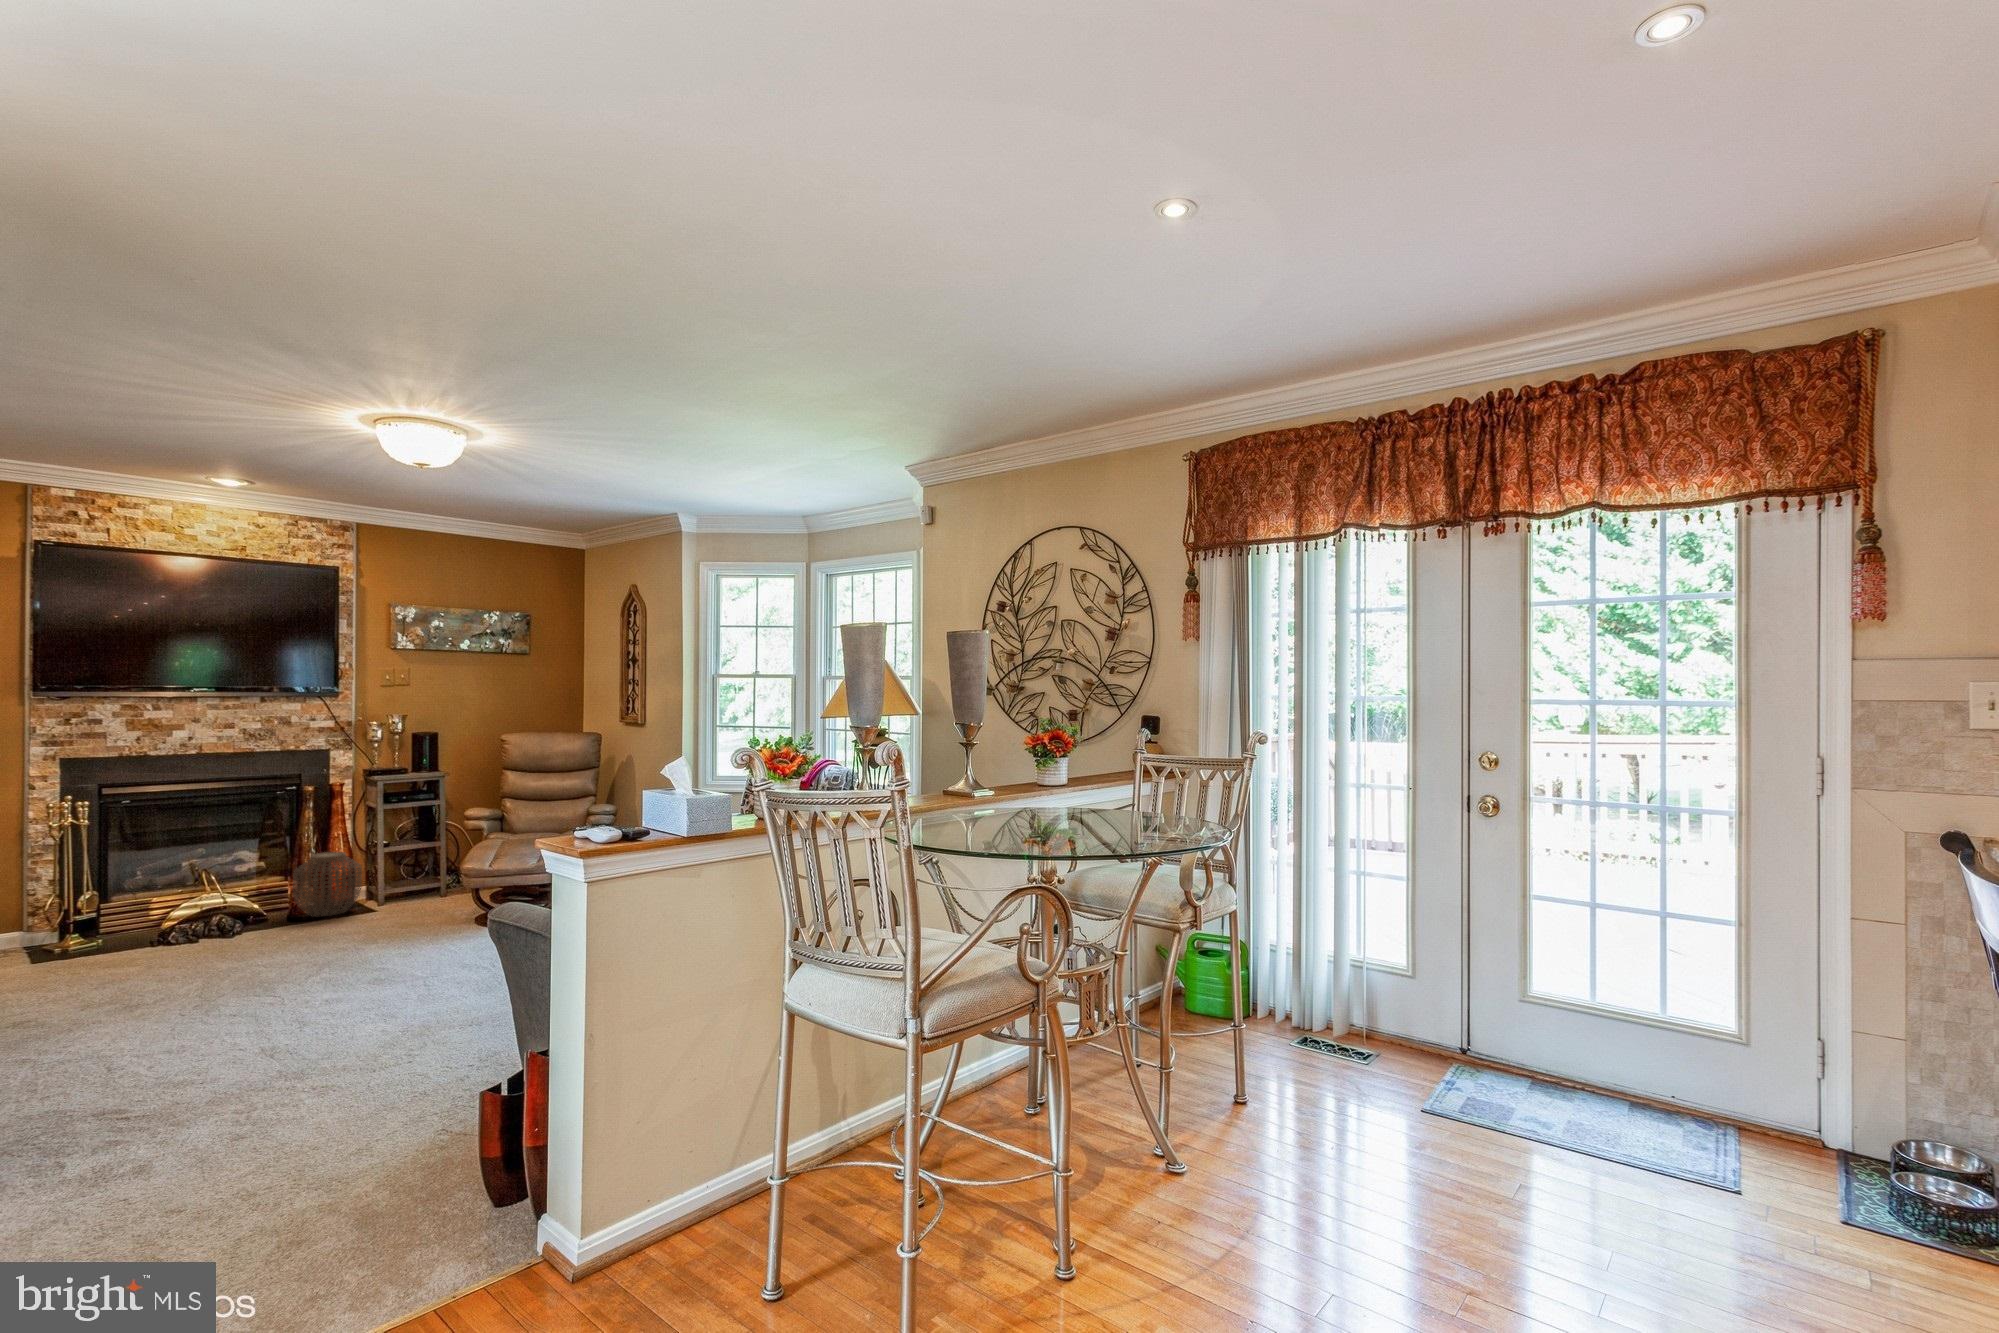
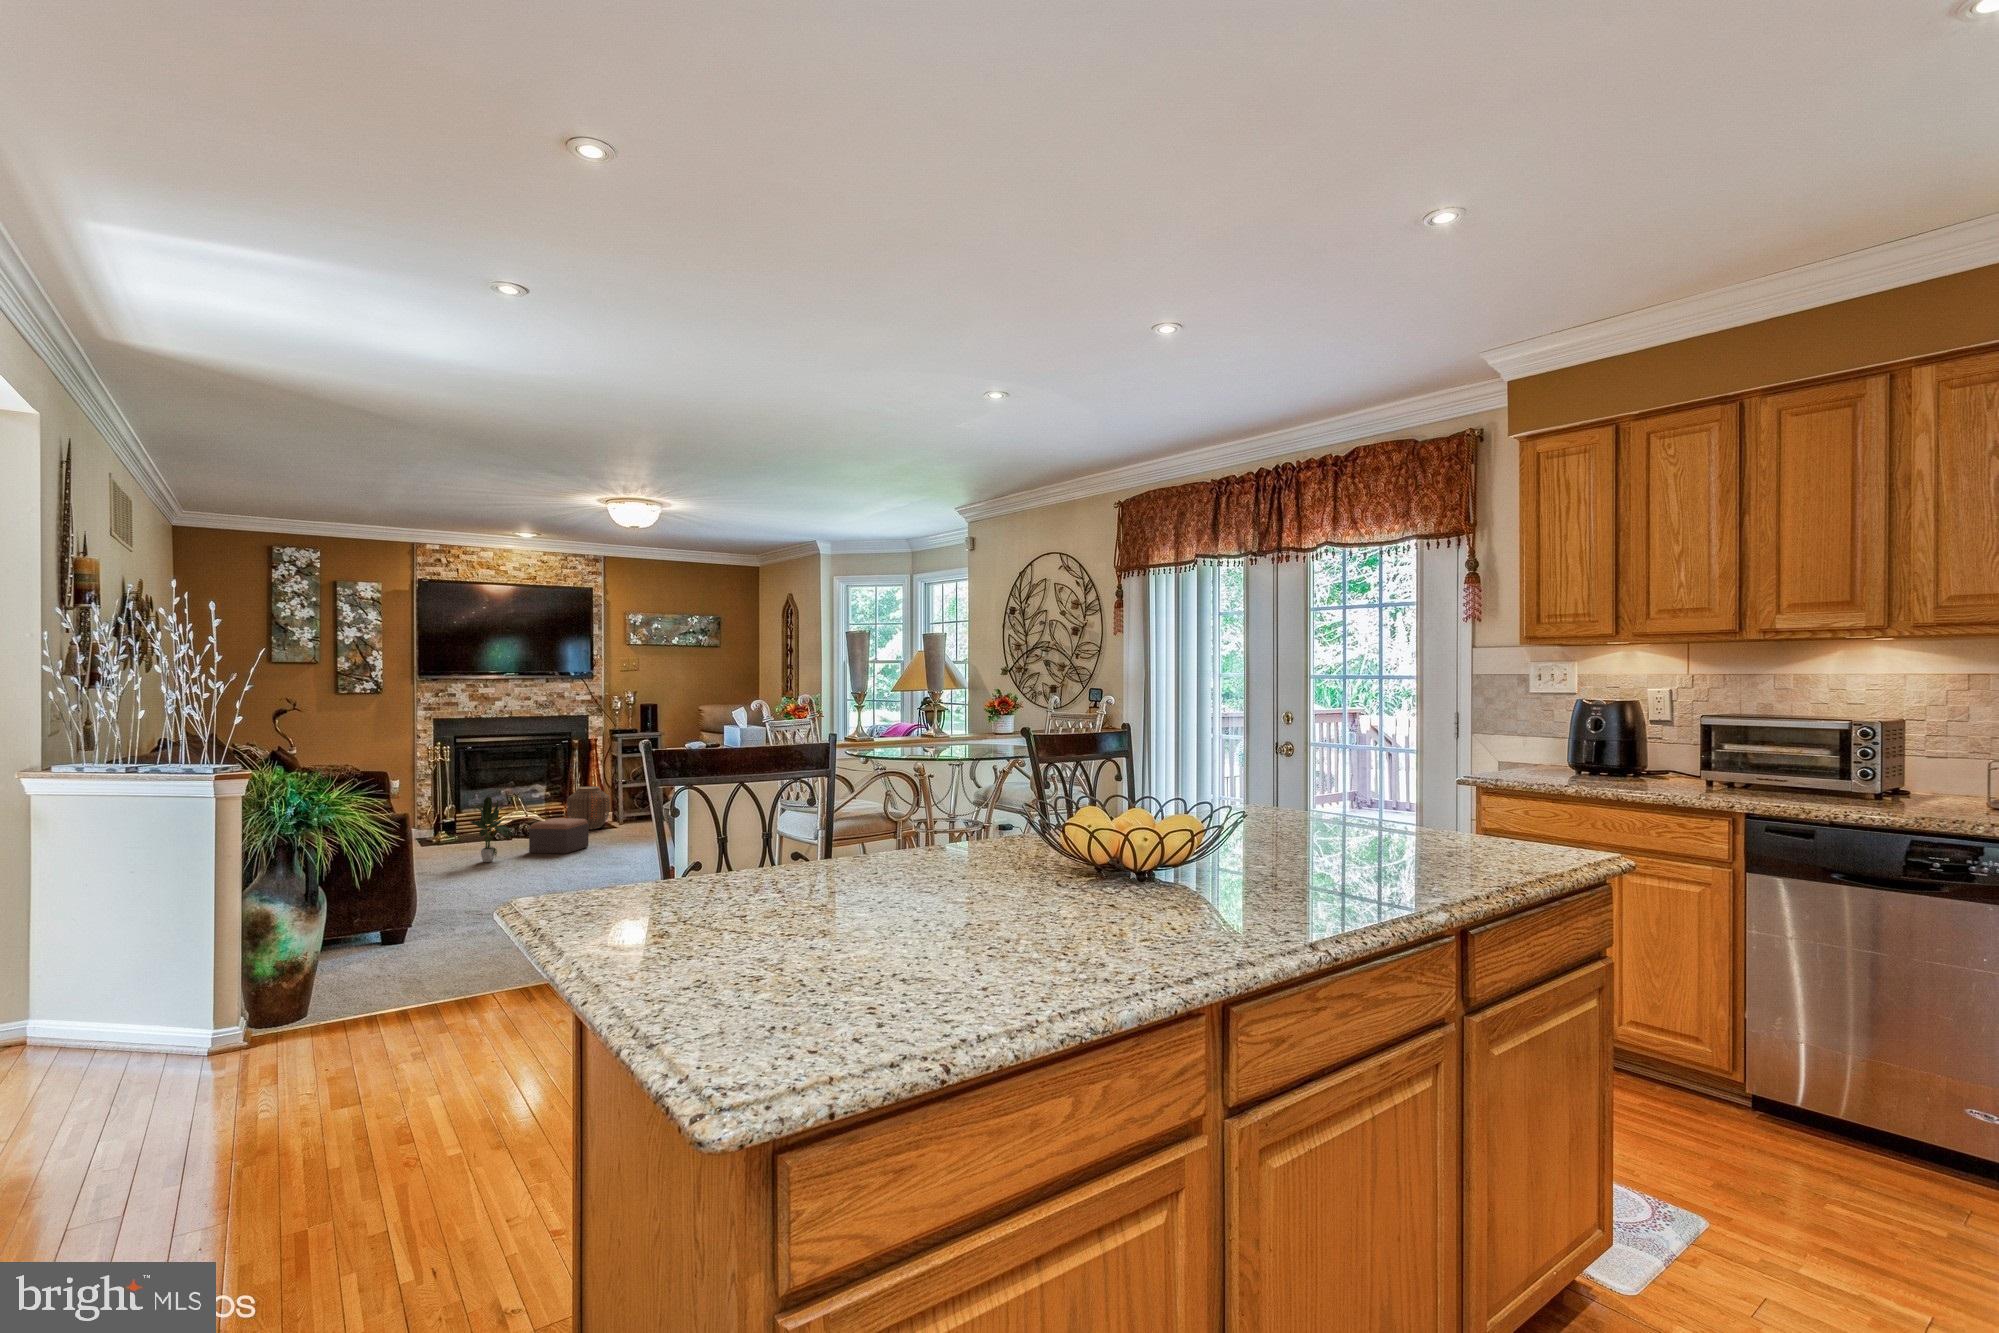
potted plant: none [111,889,198,997] -> present [470,797,513,862]
footstool: none [225,910,329,970] -> present [529,818,589,854]

